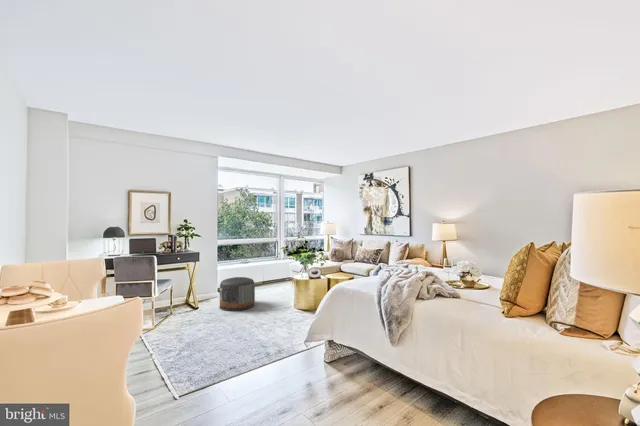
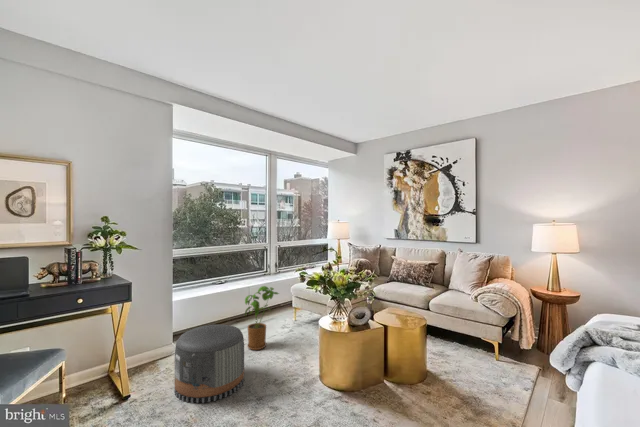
house plant: none [258,260,278,296] -> present [245,286,279,350]

